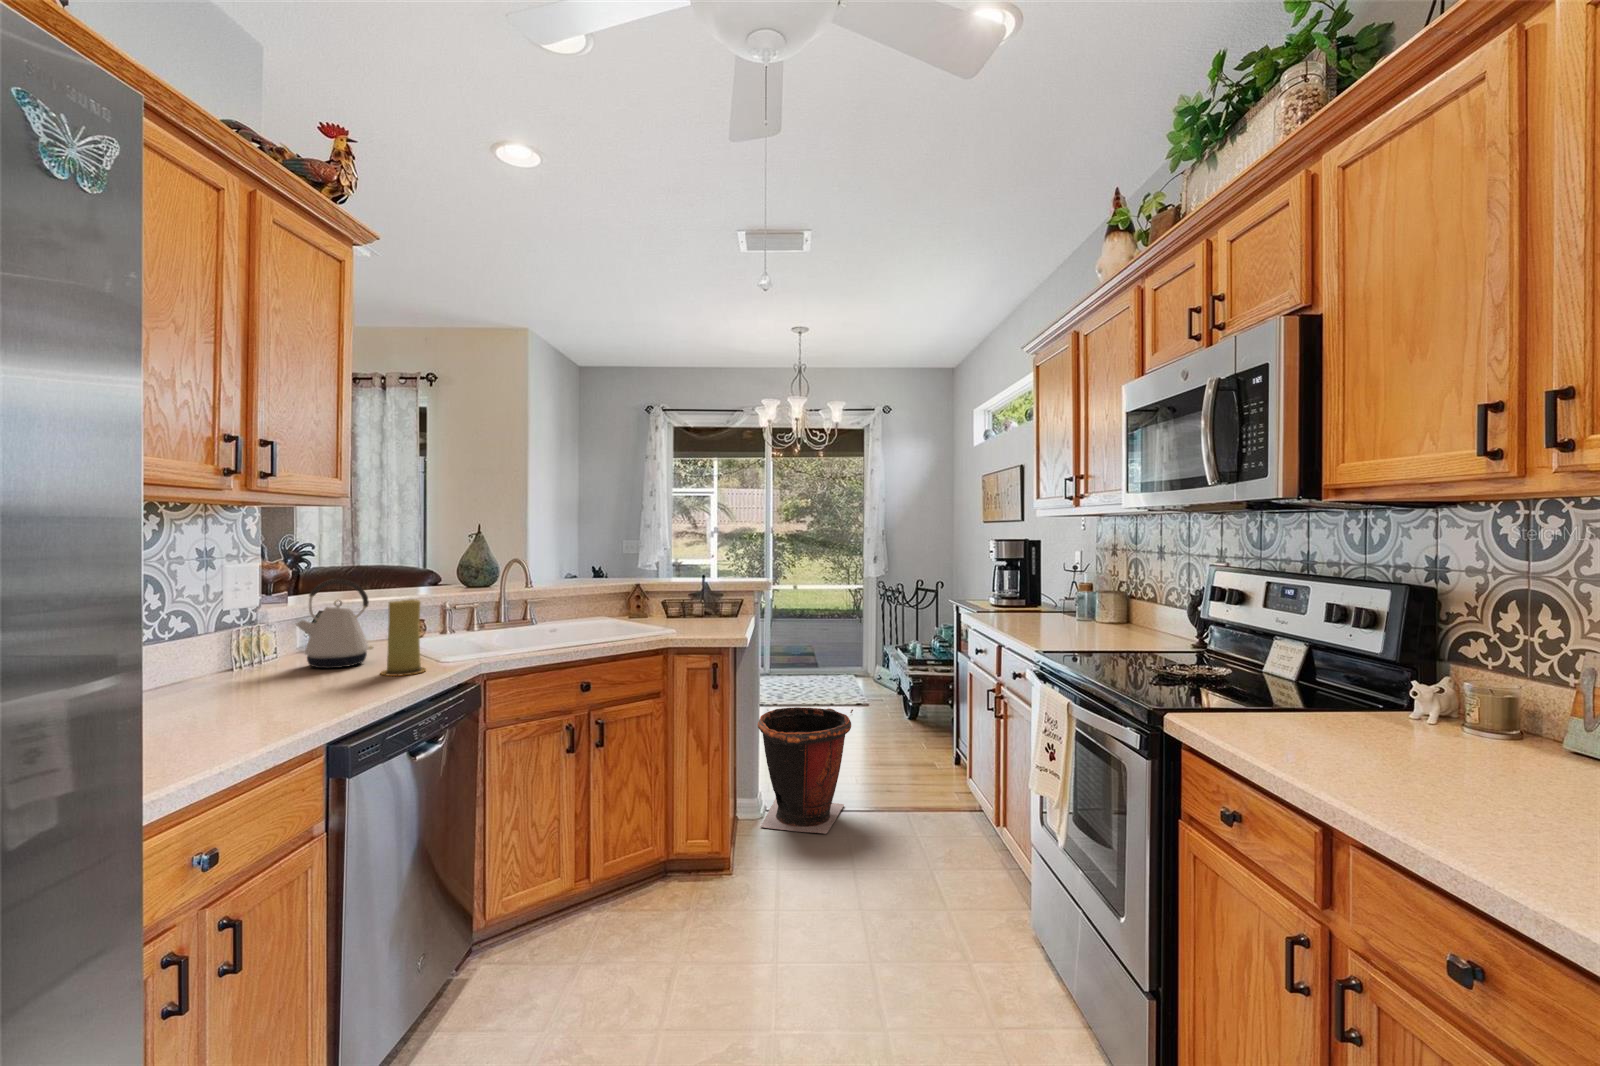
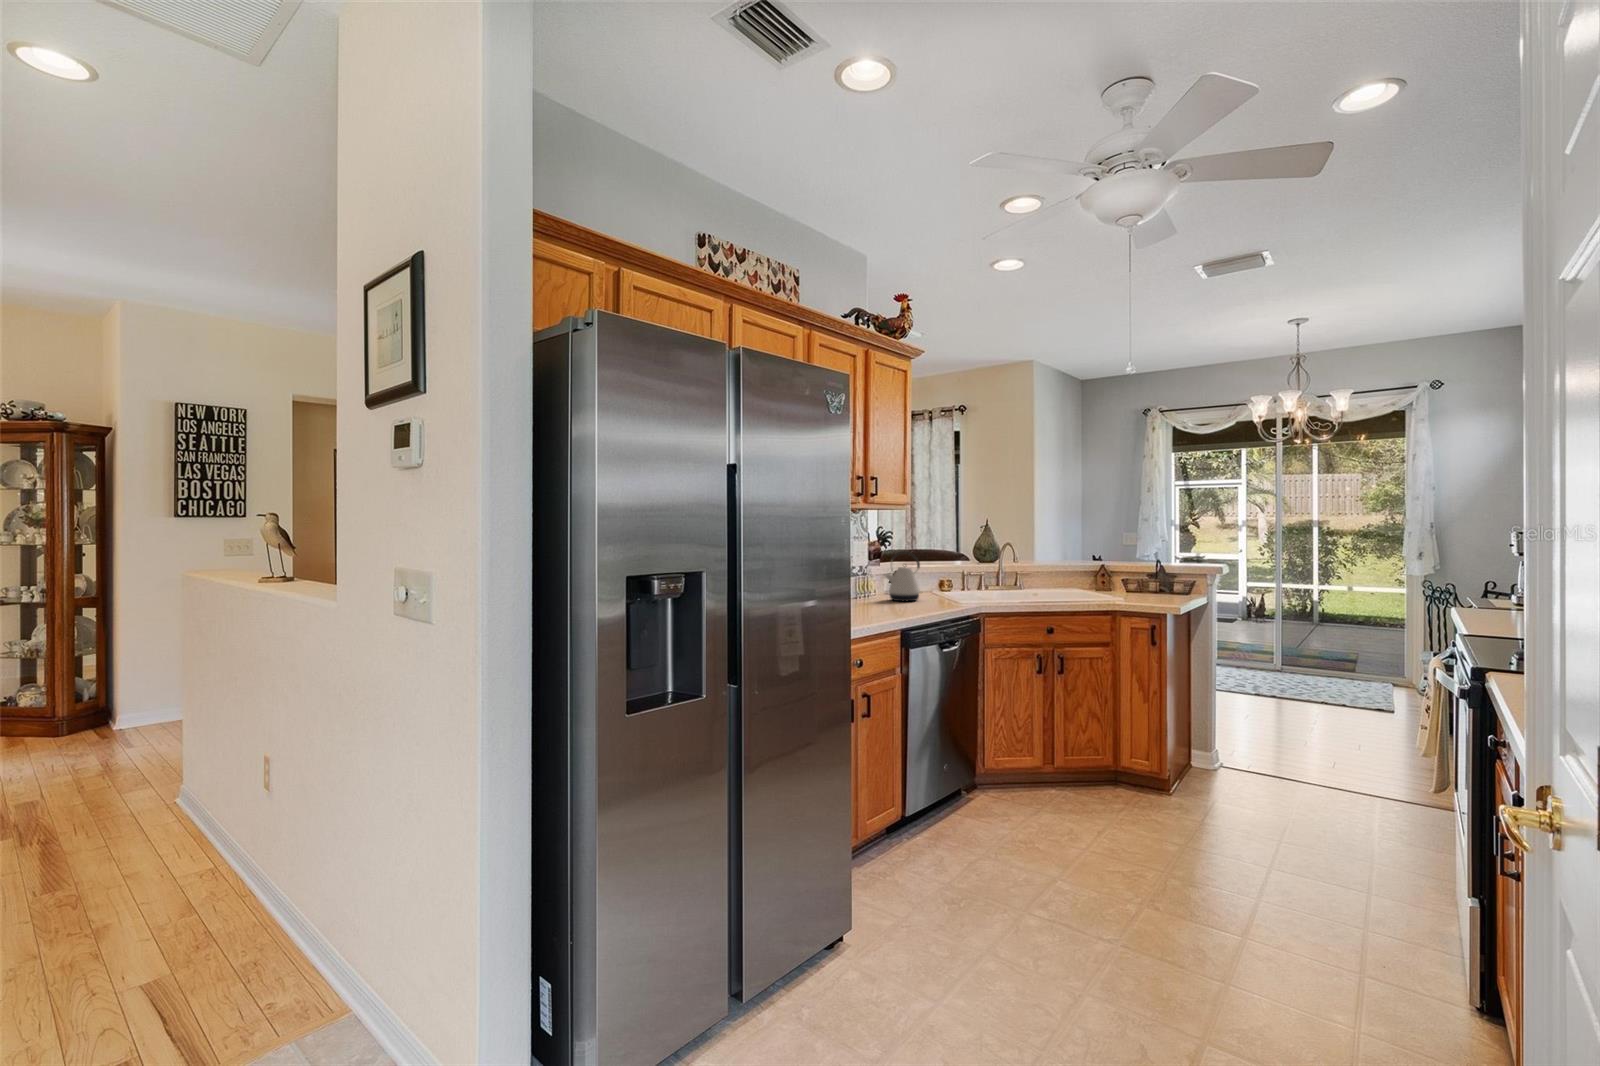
candle: present [381,599,426,676] -> none [926,564,950,607]
trash can: present [758,707,853,834] -> none [1209,678,1309,789]

